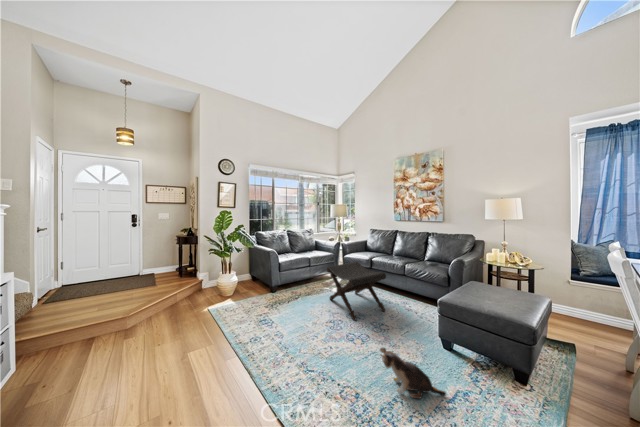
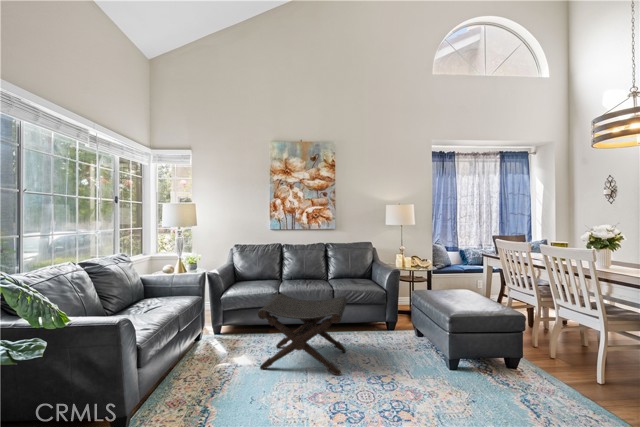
plush toy: present [380,348,446,399] -> none [457,364,495,404]

